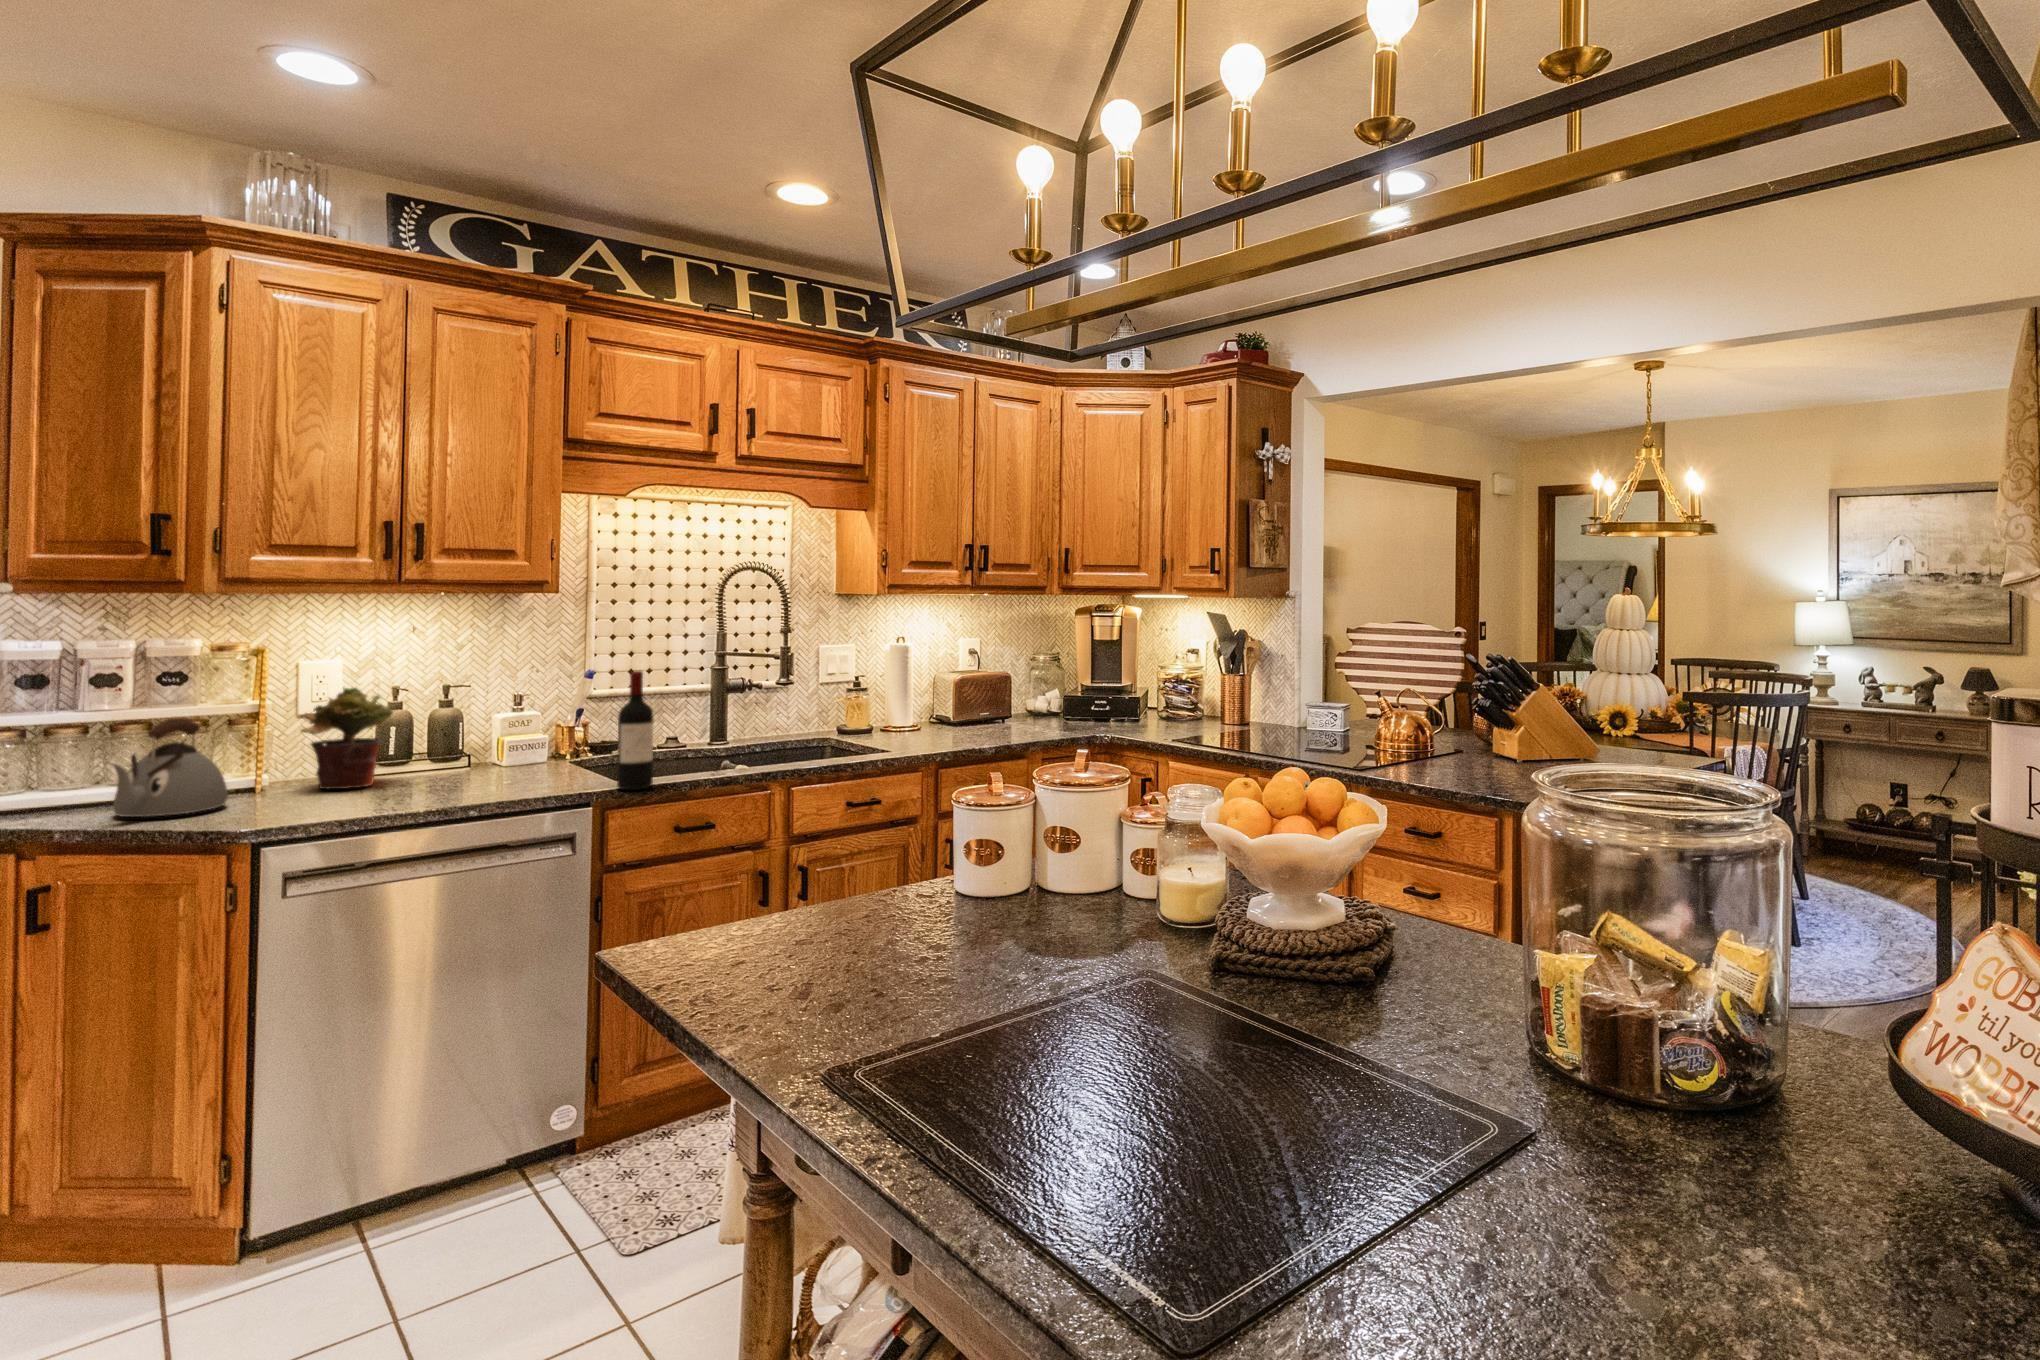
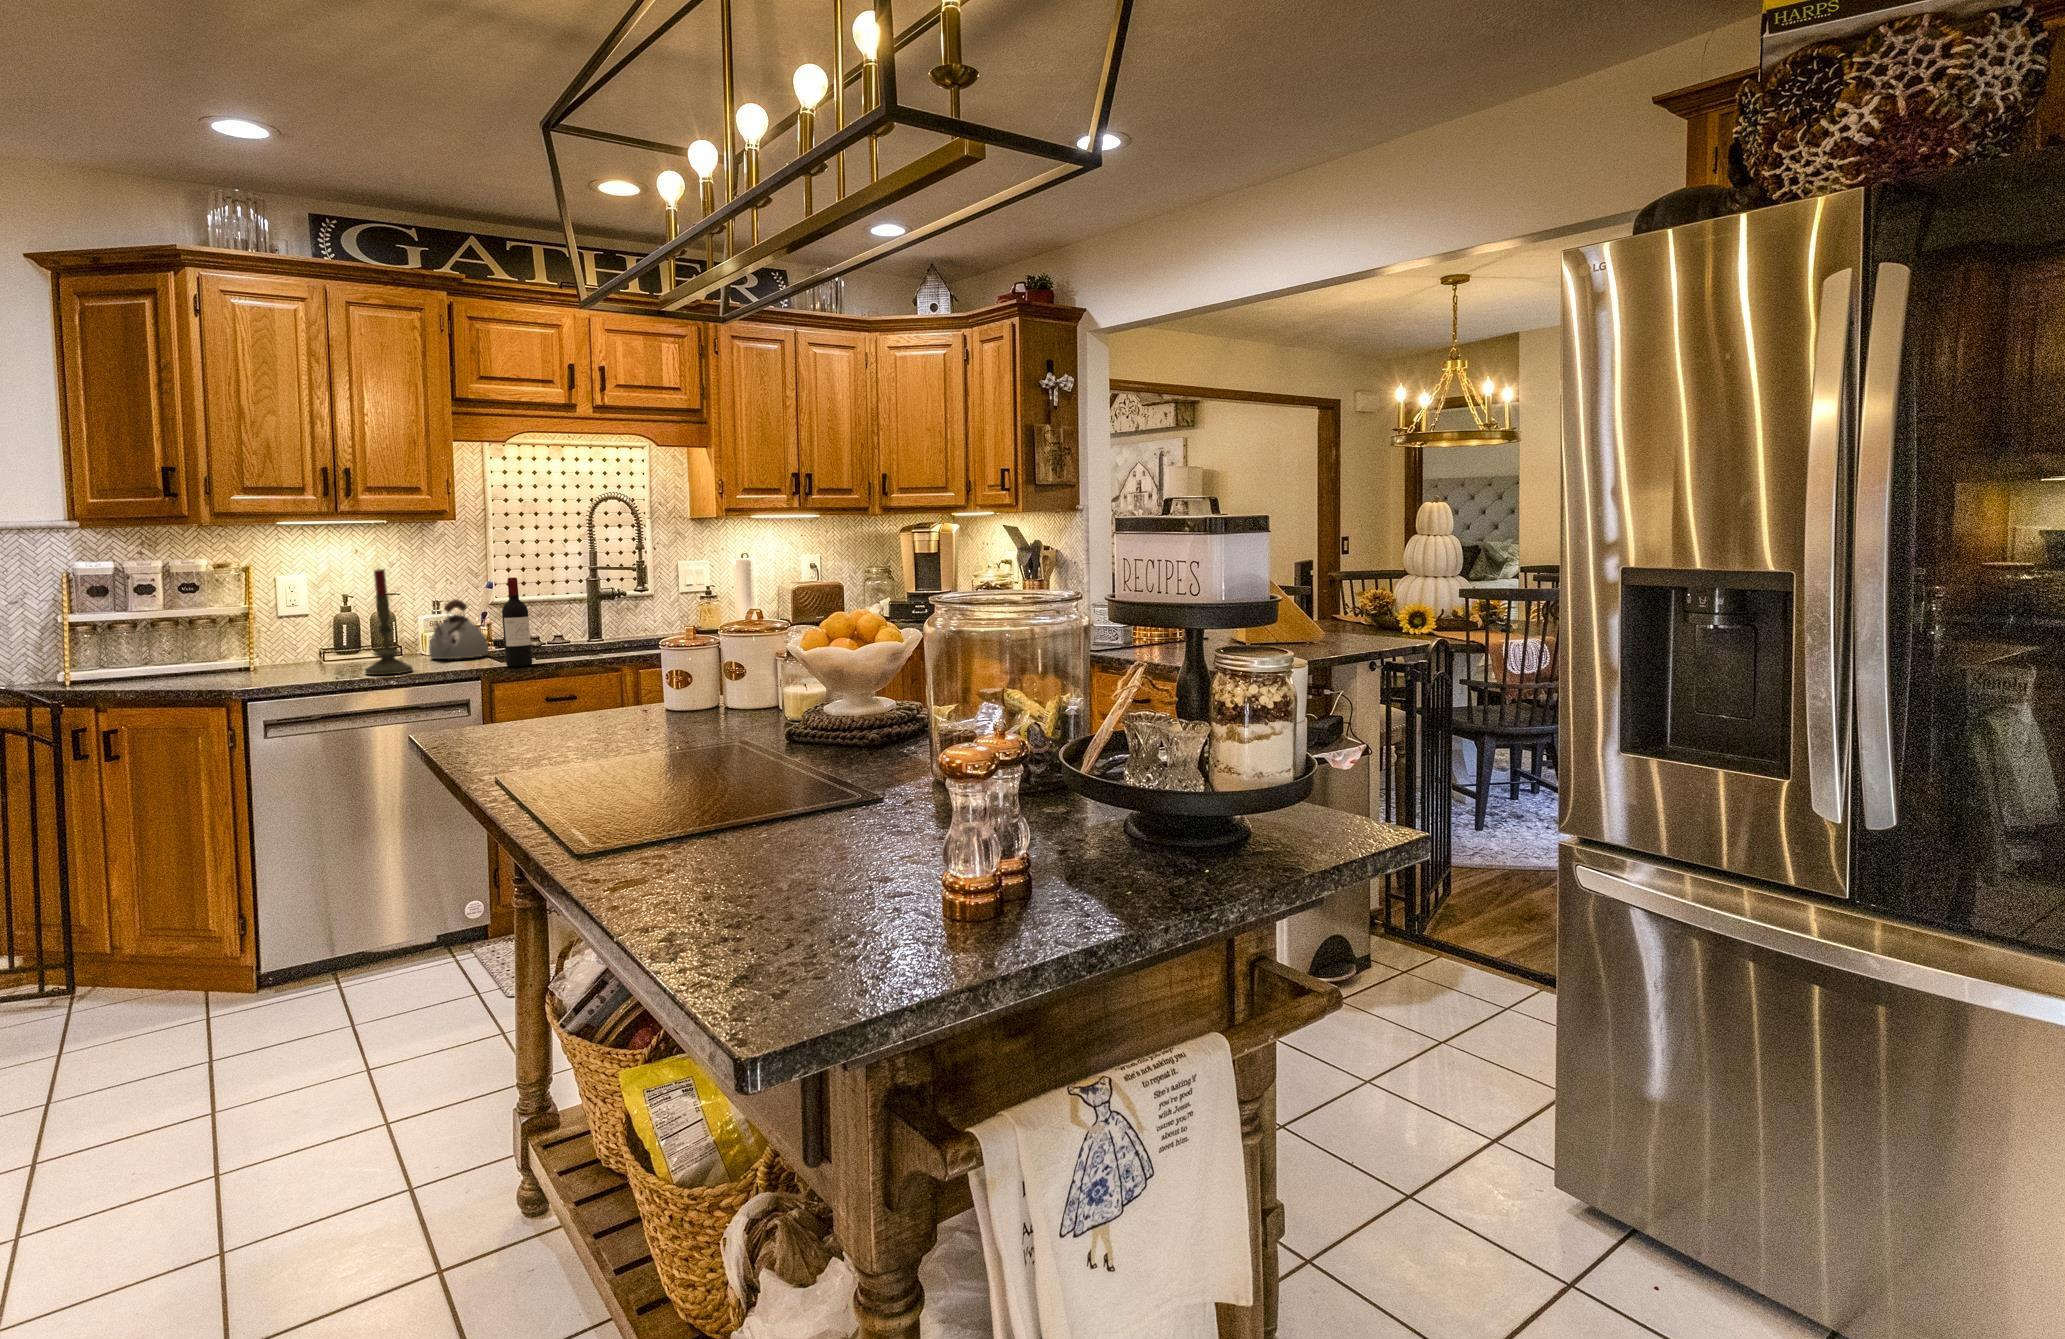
candle: none [418,654,486,805] -> present [365,569,413,675]
potted plant: present [301,688,393,789] -> none [281,592,345,667]
kettle: present [113,718,228,817] -> present [429,599,489,659]

